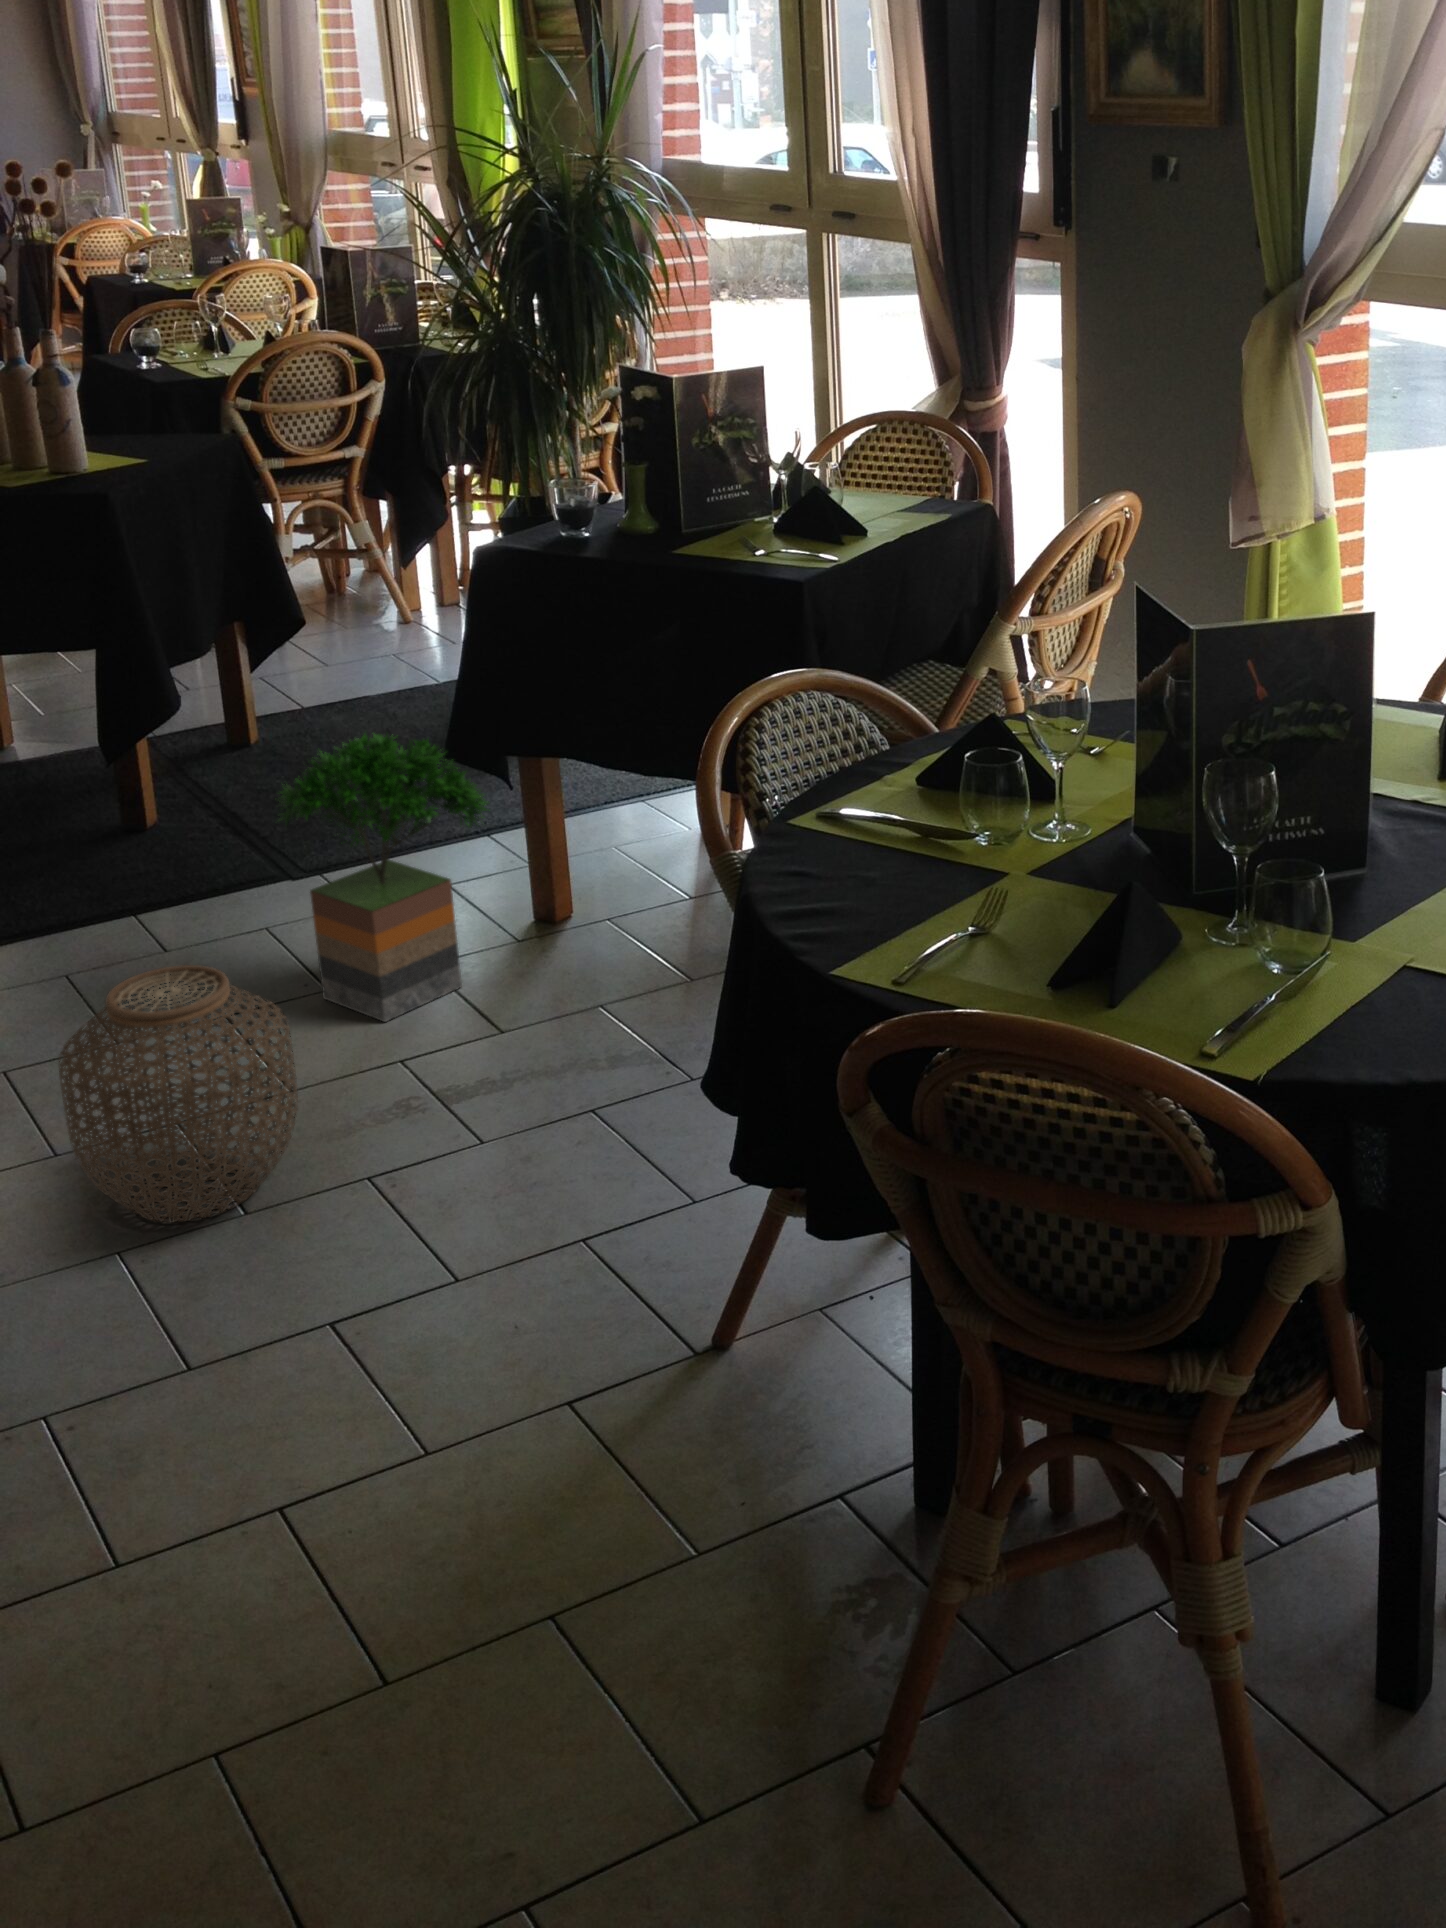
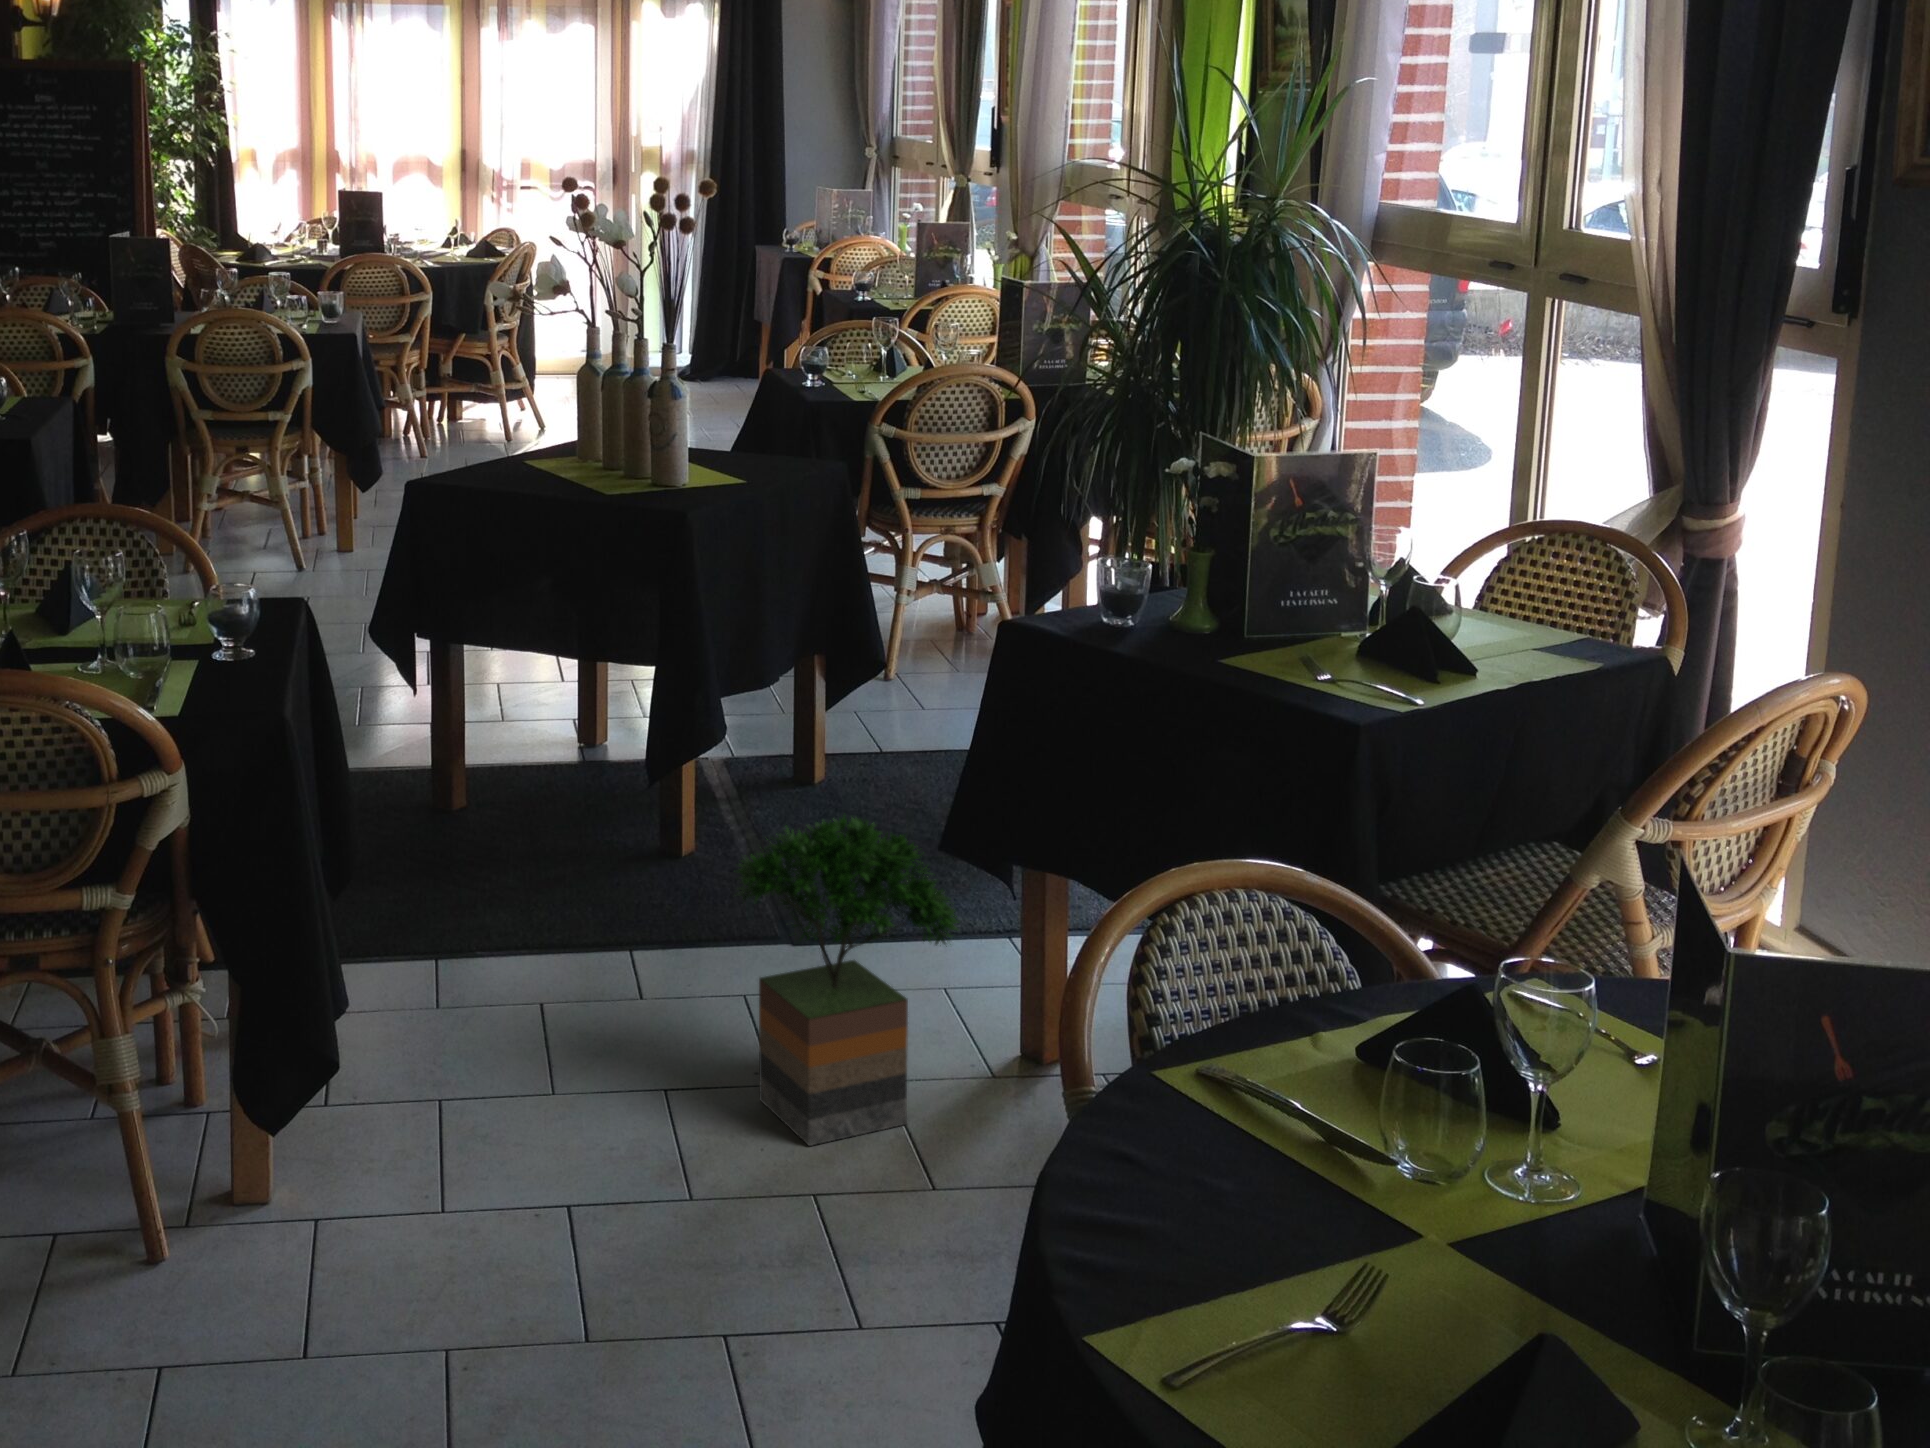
woven basket: present [59,965,298,1222] -> none [412,1043,655,1333]

